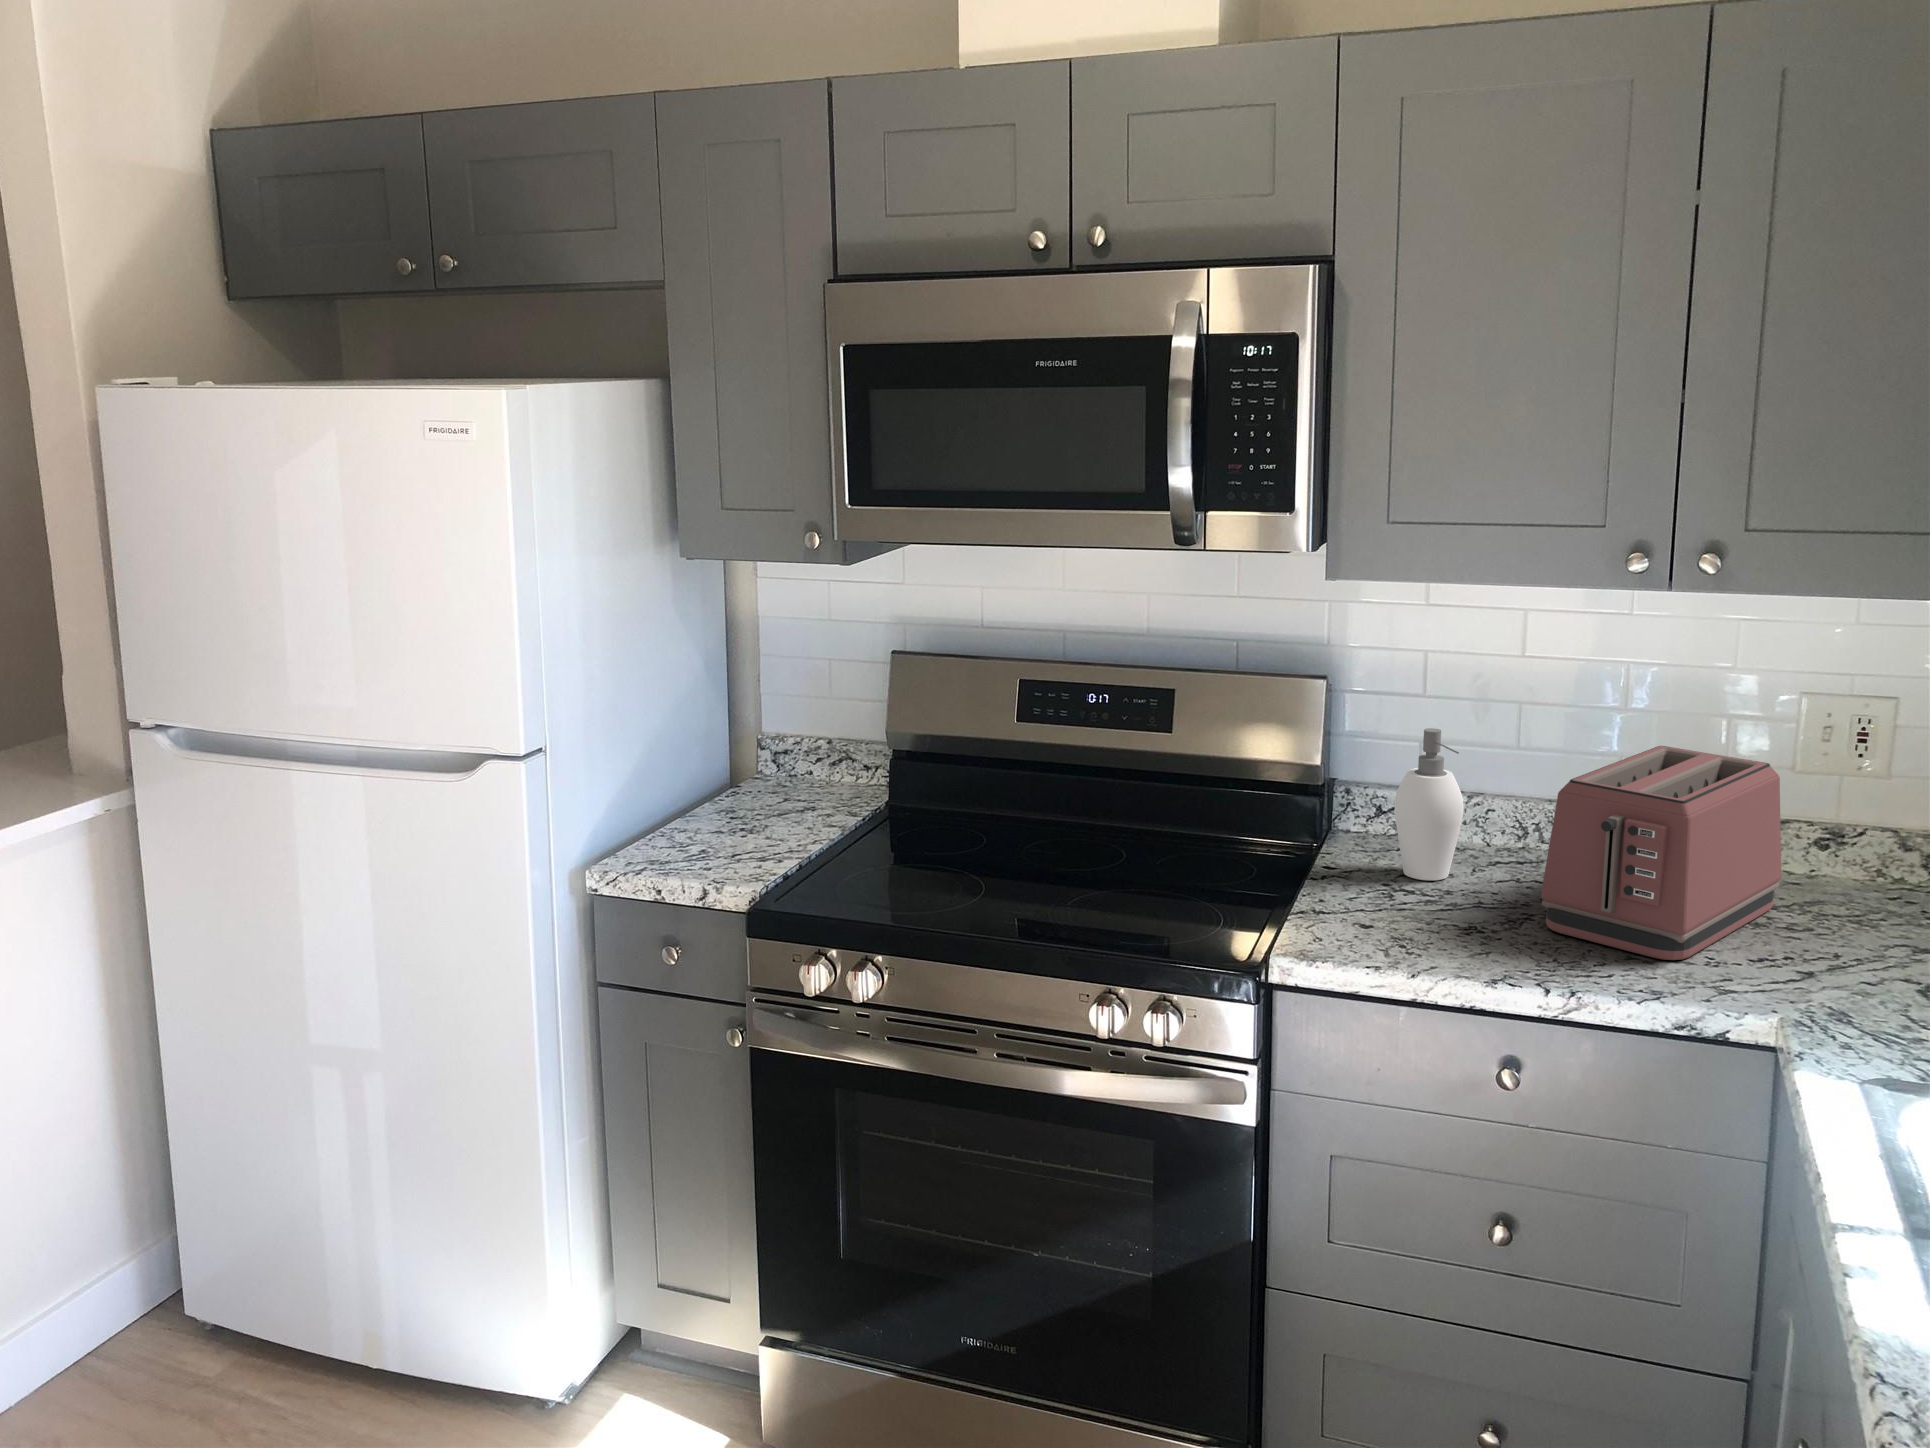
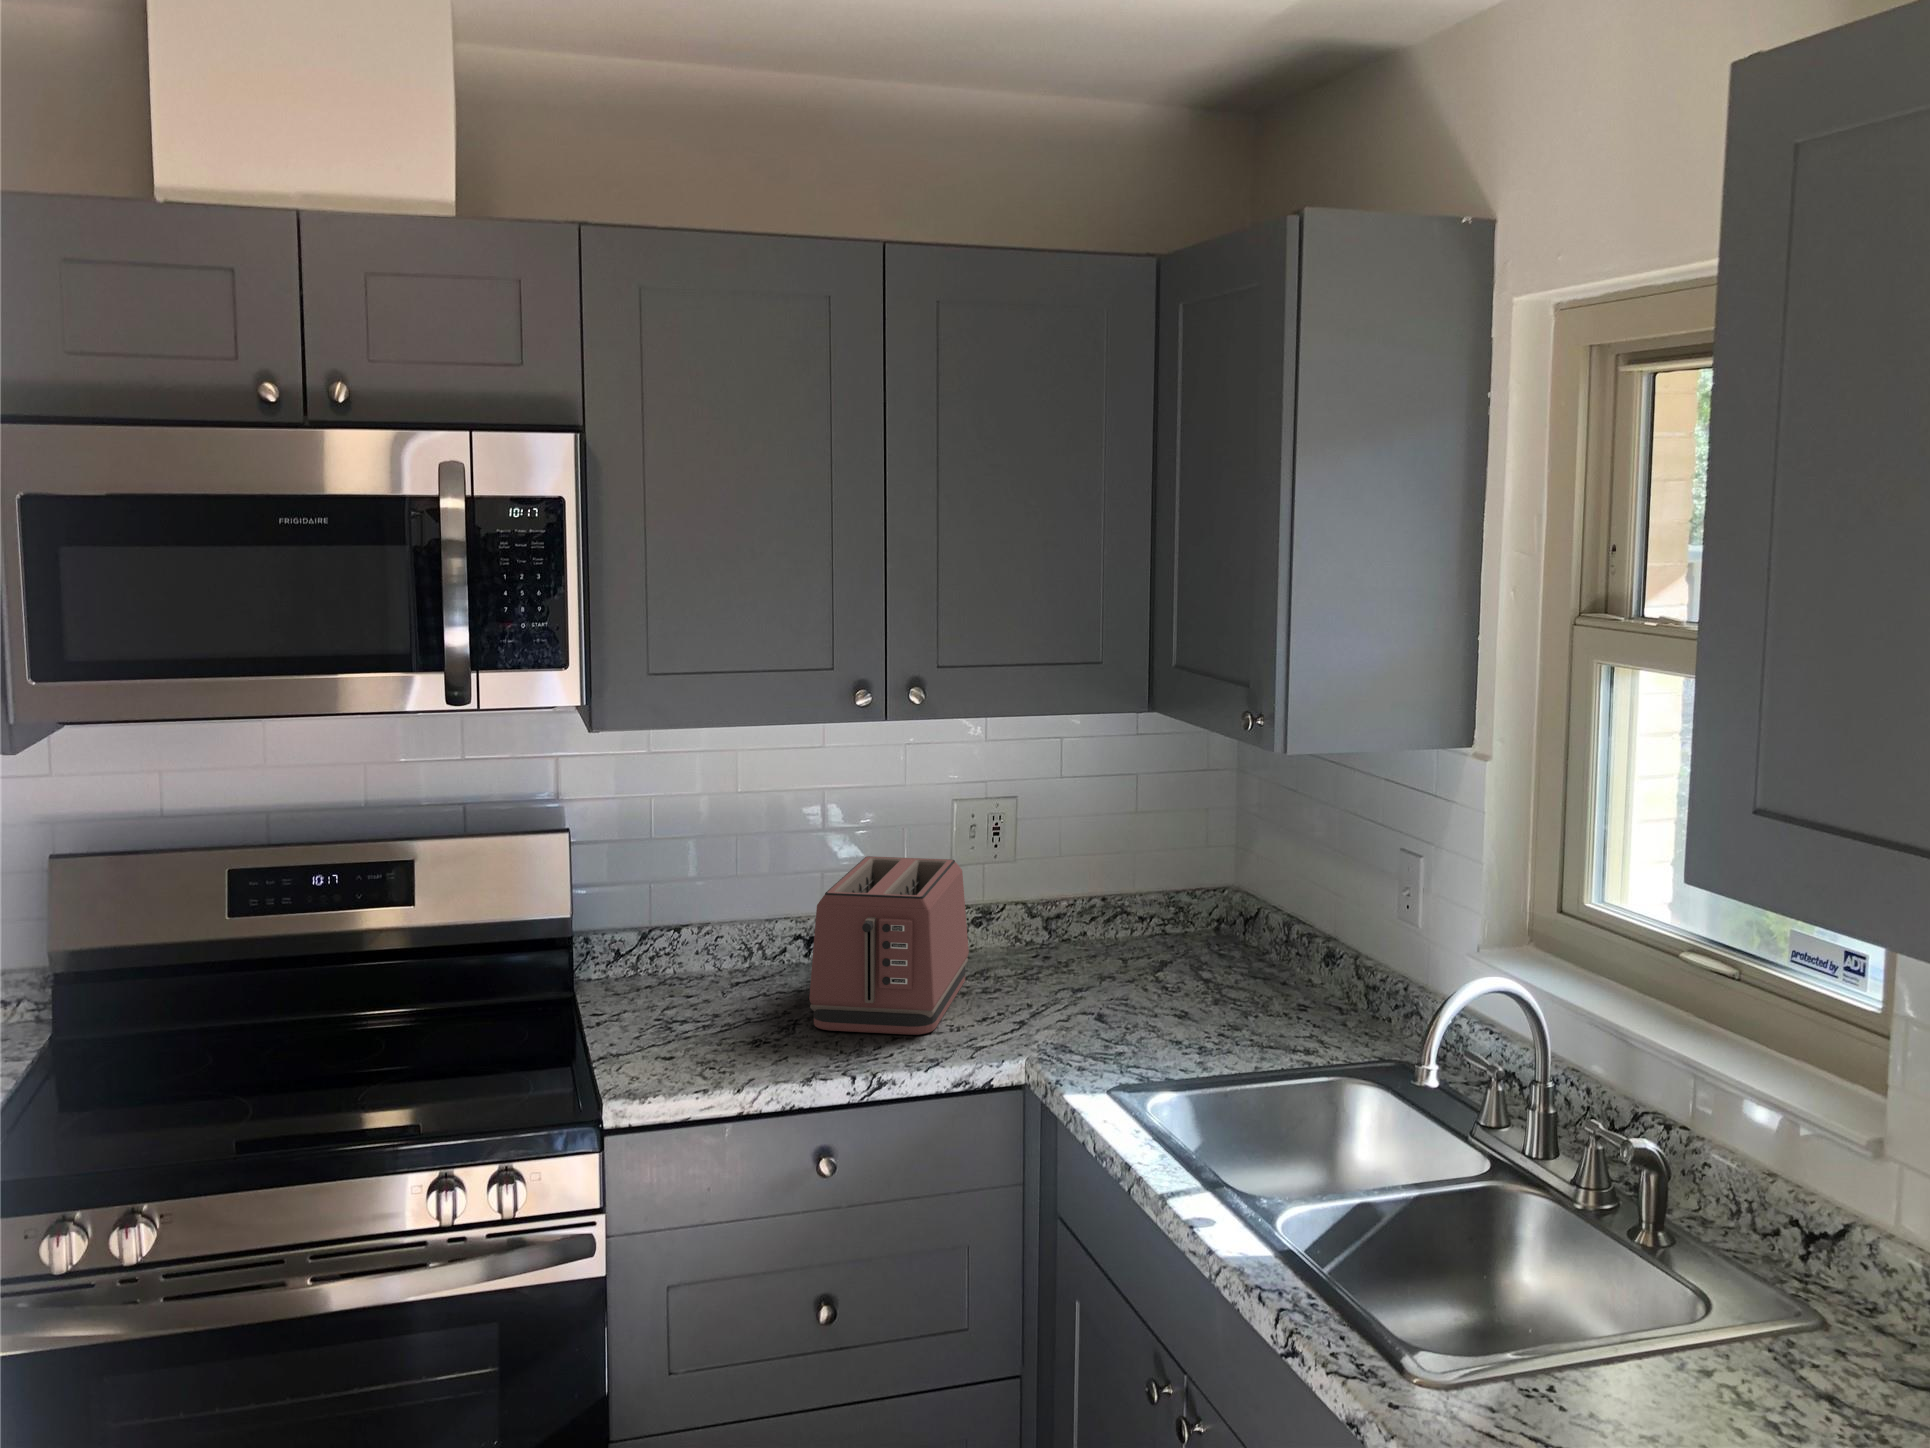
soap dispenser: present [1394,728,1464,880] -> none [652,865,716,1010]

